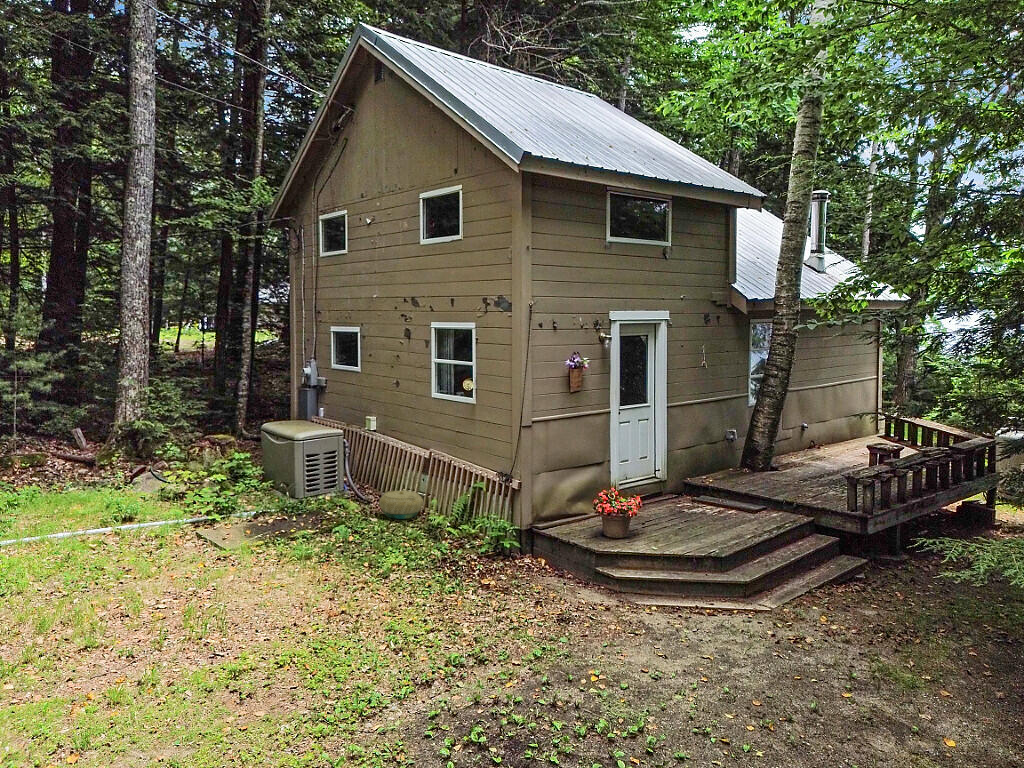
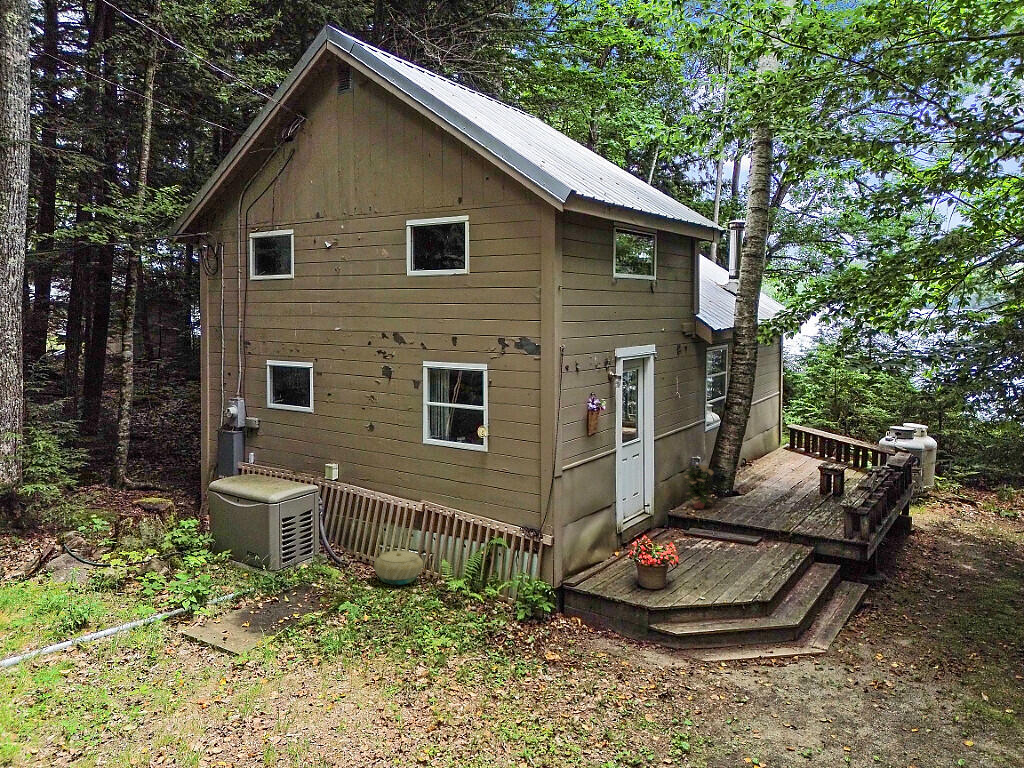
decorative plant: none [704,433,737,478] -> present [684,464,713,509]

